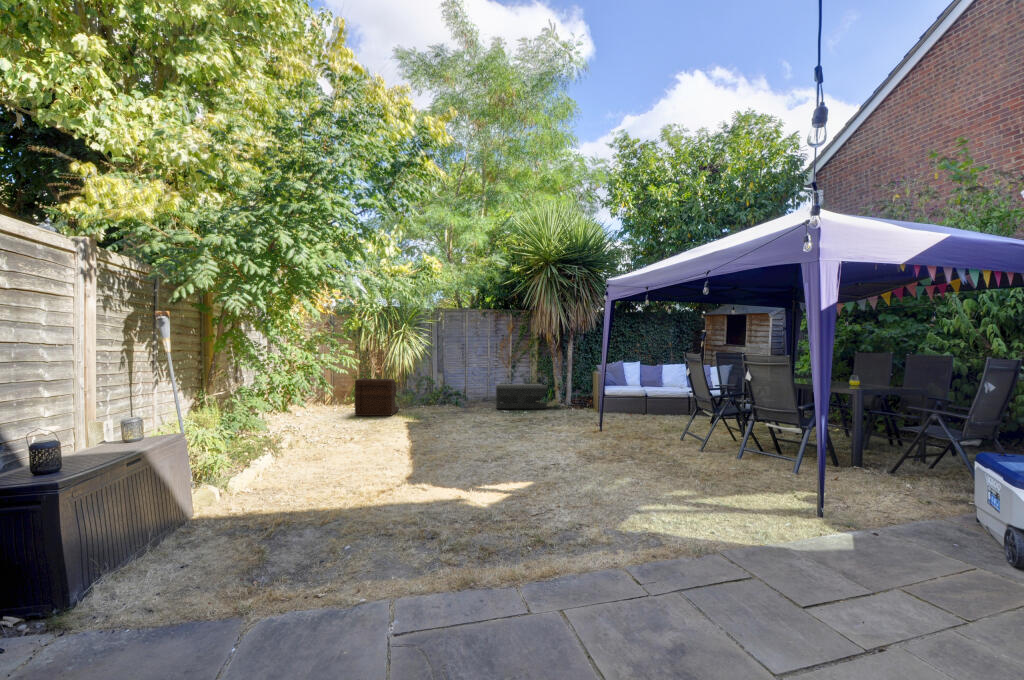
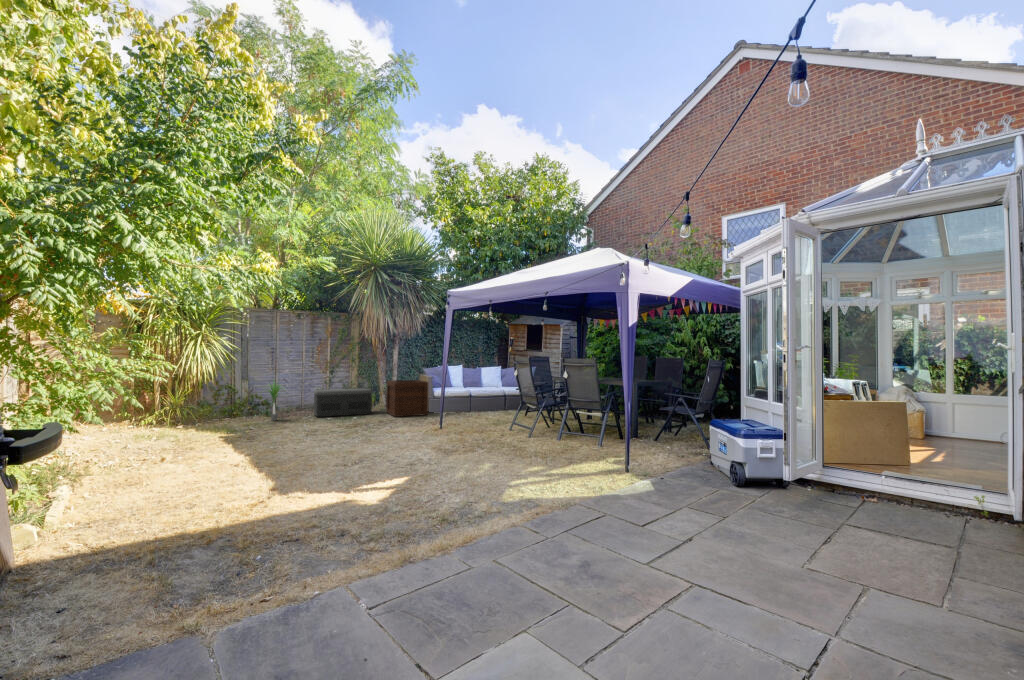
potted plant: none [447,371,473,410] -> present [269,383,280,421]
wooden crate: present [355,378,399,416] -> present [386,380,428,417]

